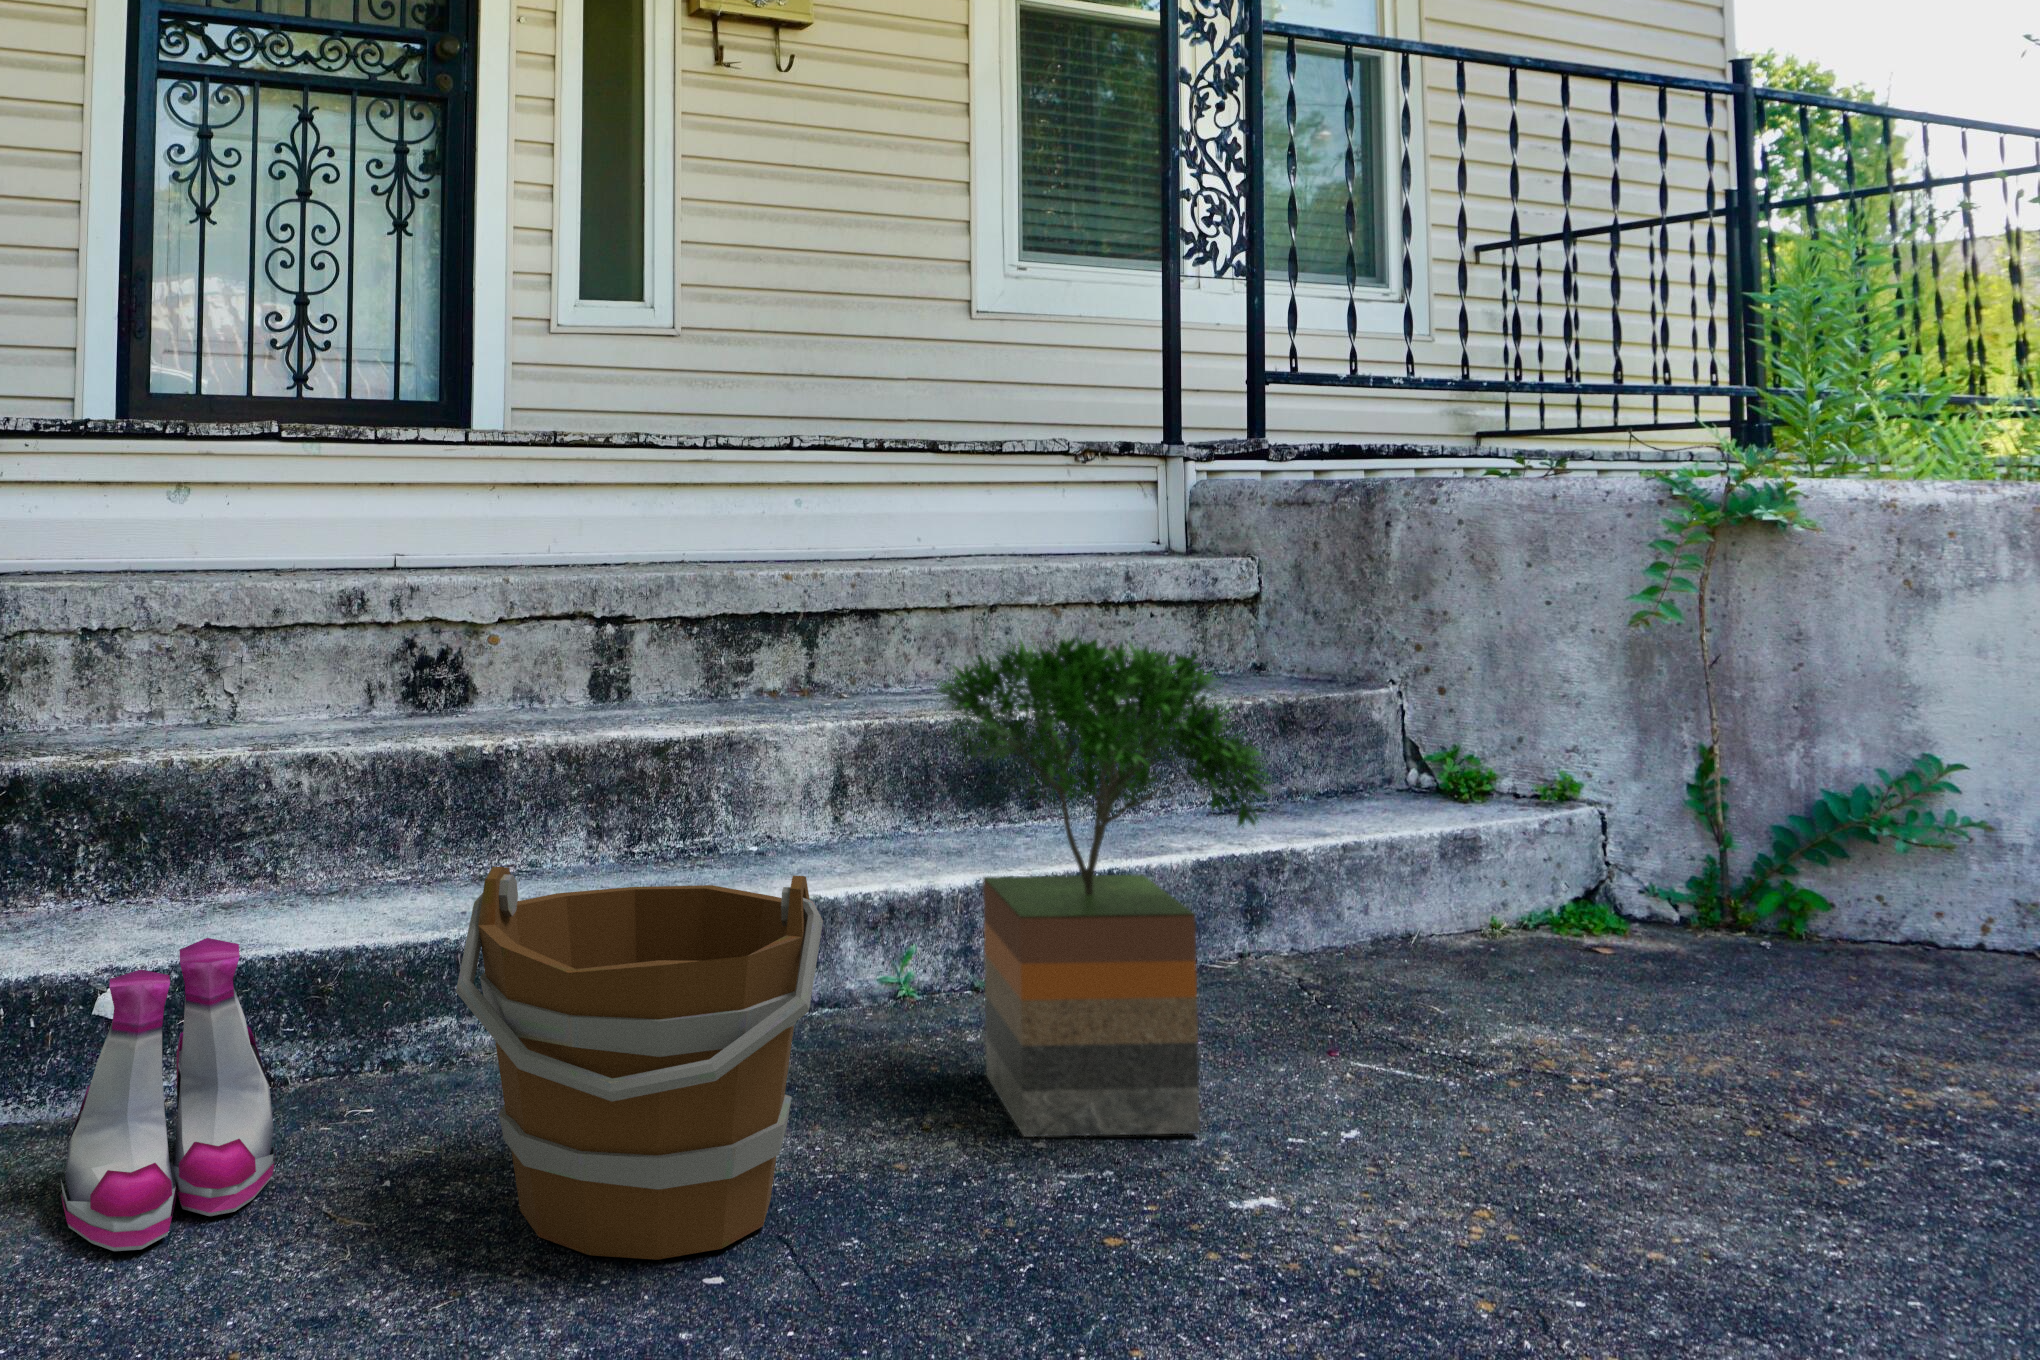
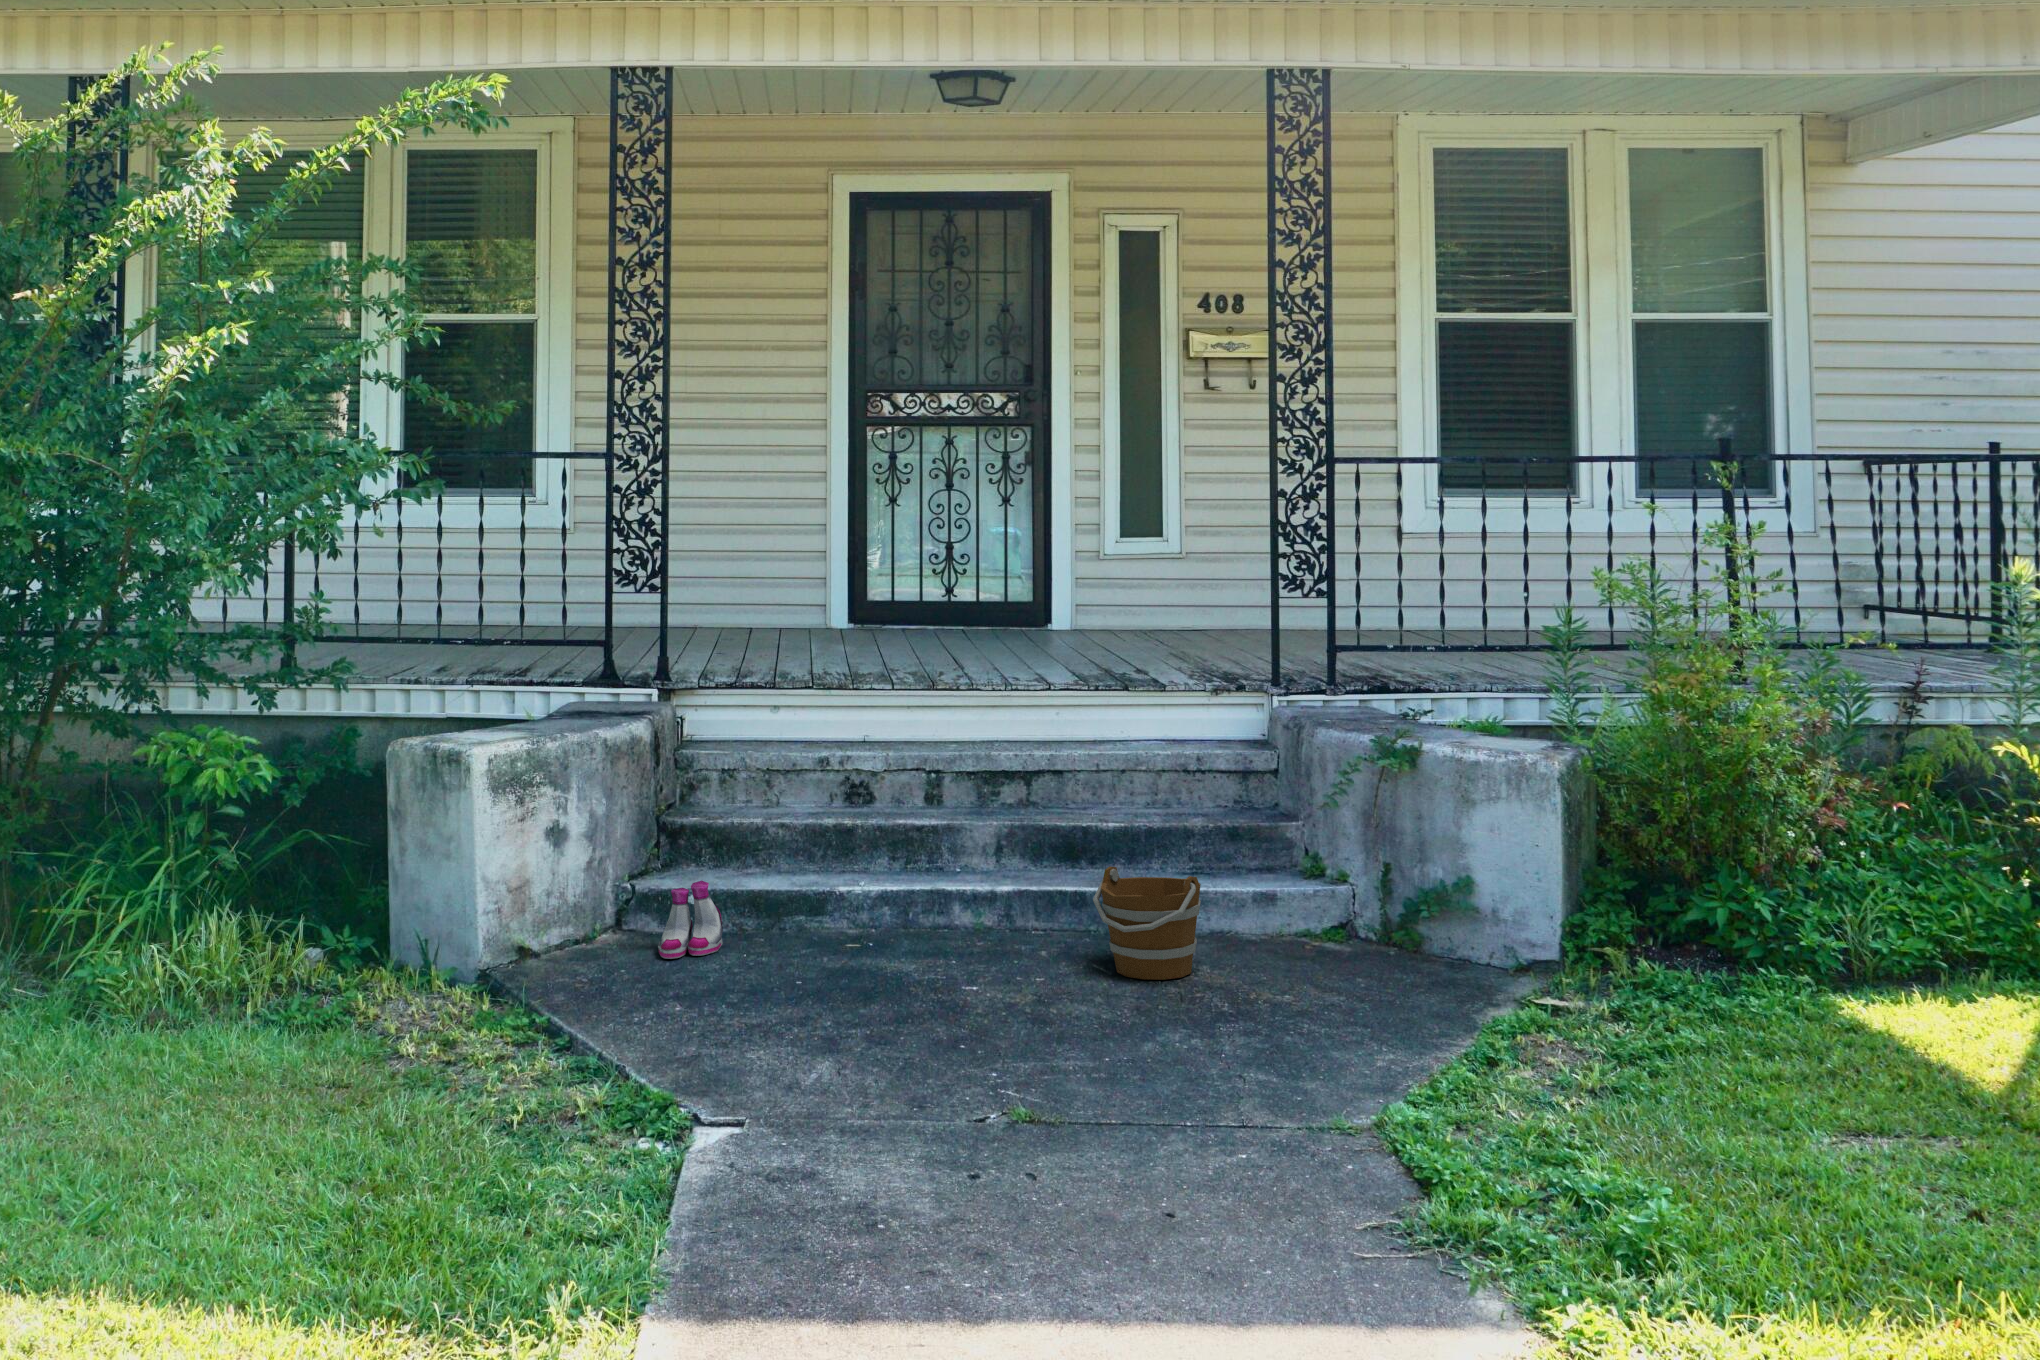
potted tree: present [938,635,1271,1137] -> none [928,802,1033,975]
bucket: present [456,867,823,1260] -> present [1093,866,1201,980]

